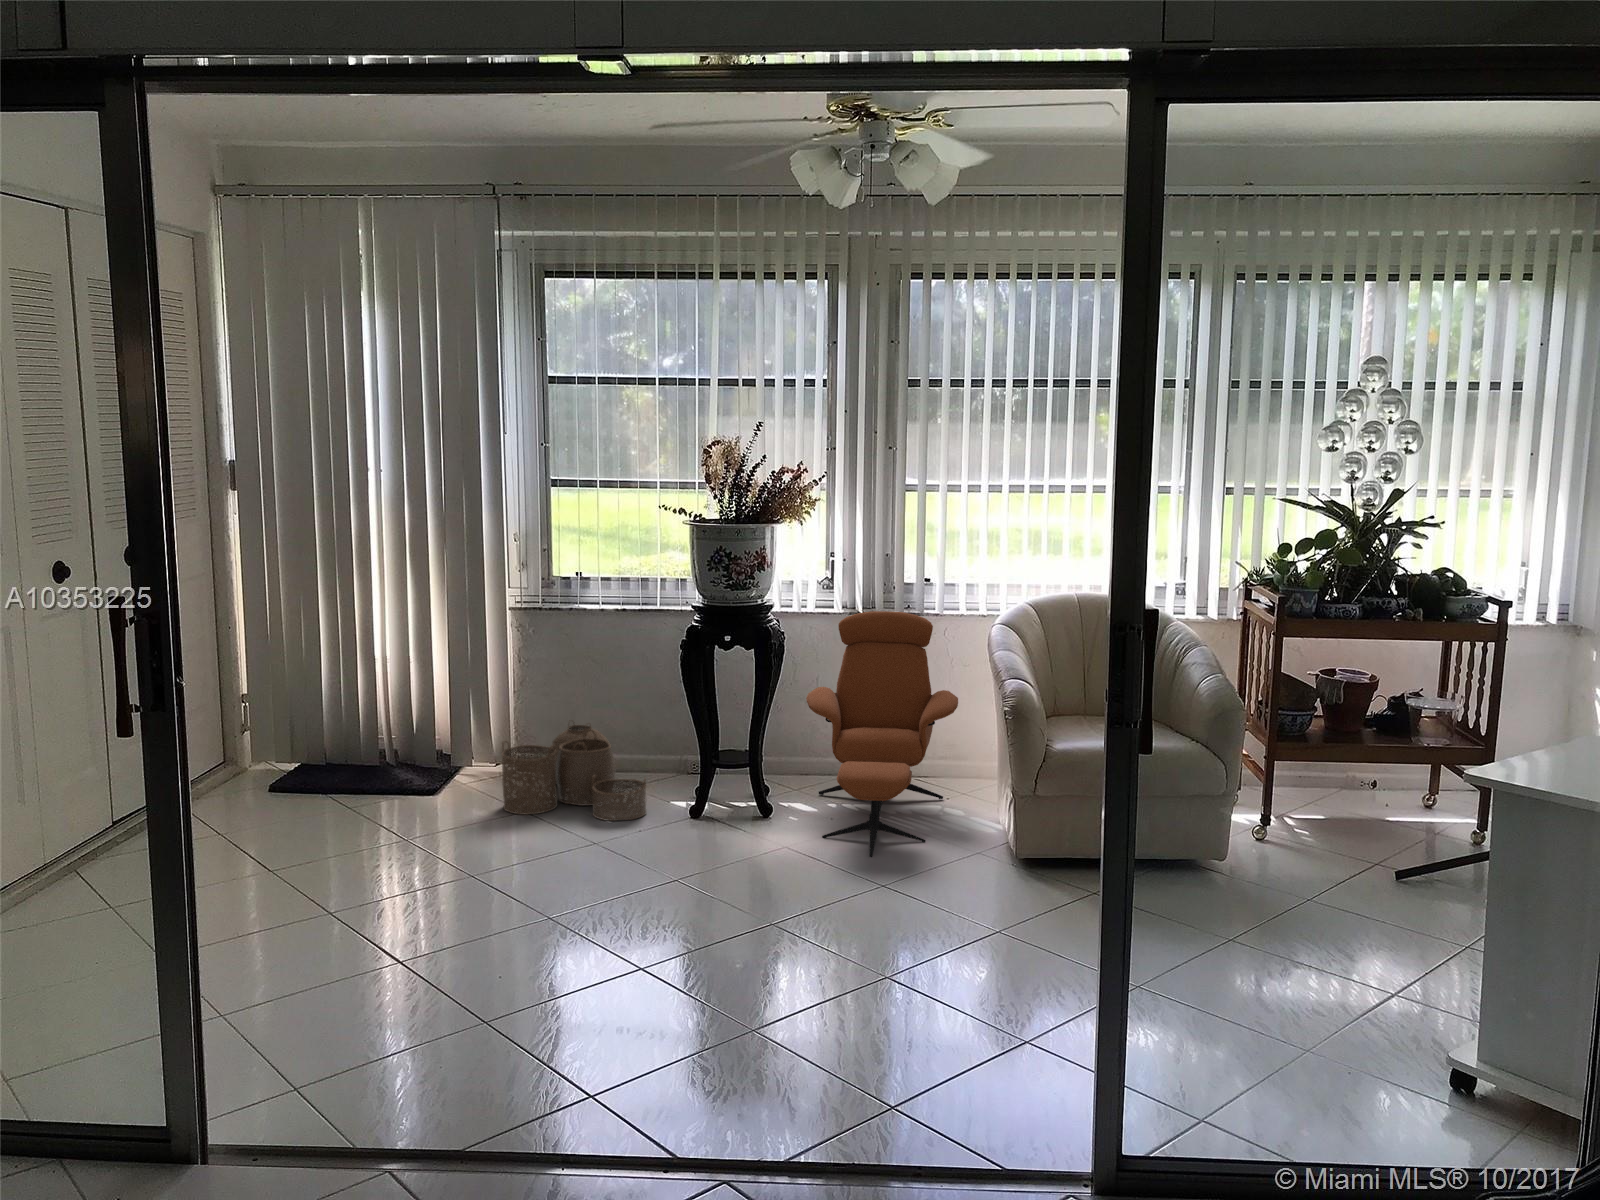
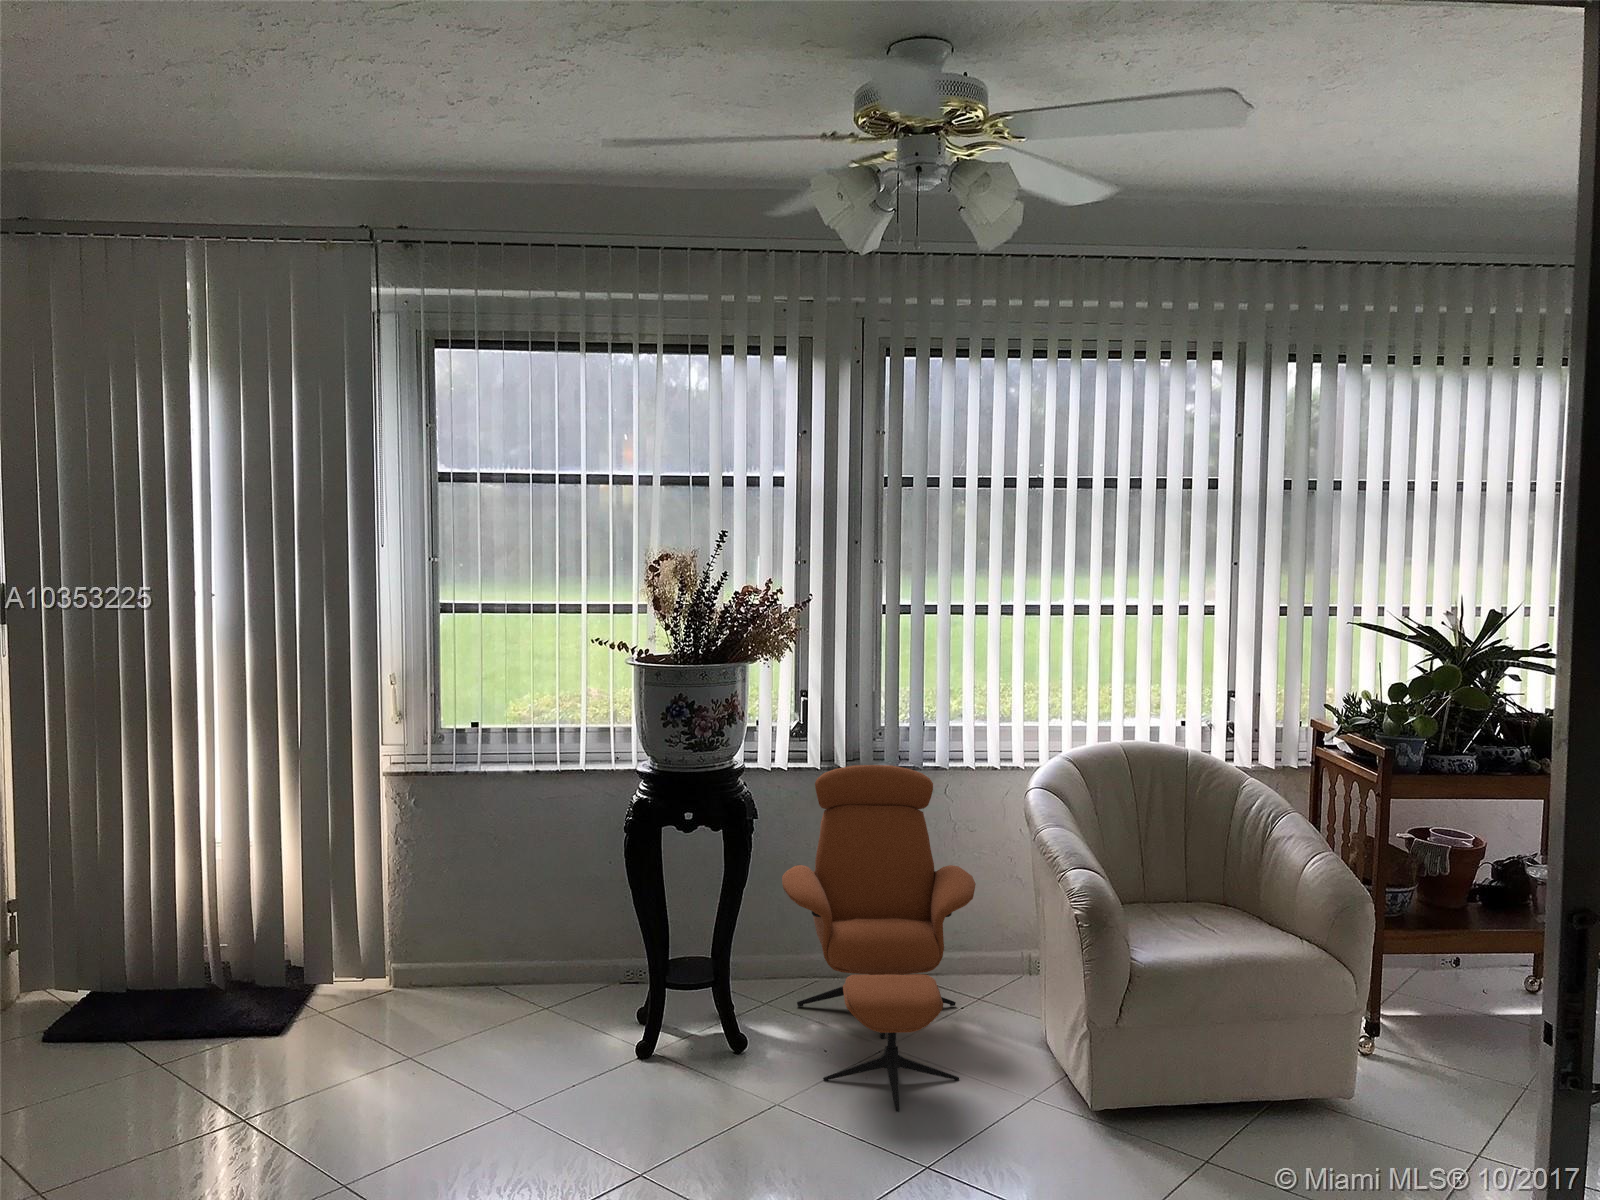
woven basket: present [502,725,646,821] -> none [380,917,579,1066]

